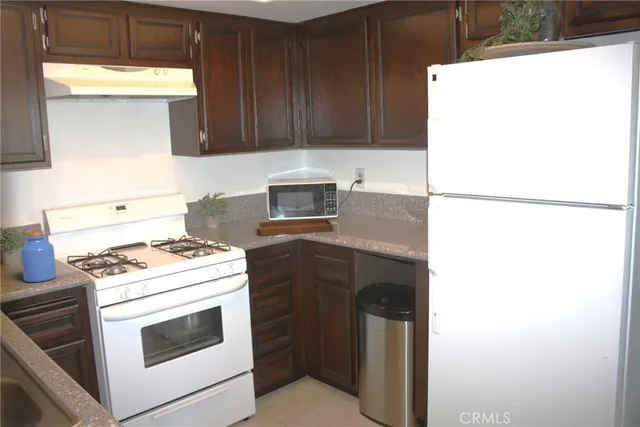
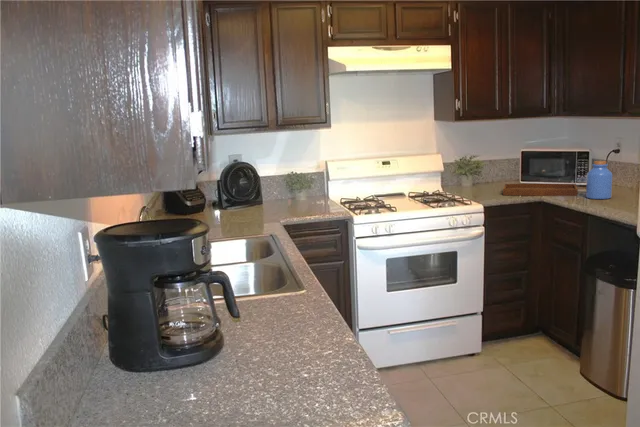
jar: present [21,230,57,282] -> present [586,161,612,199]

